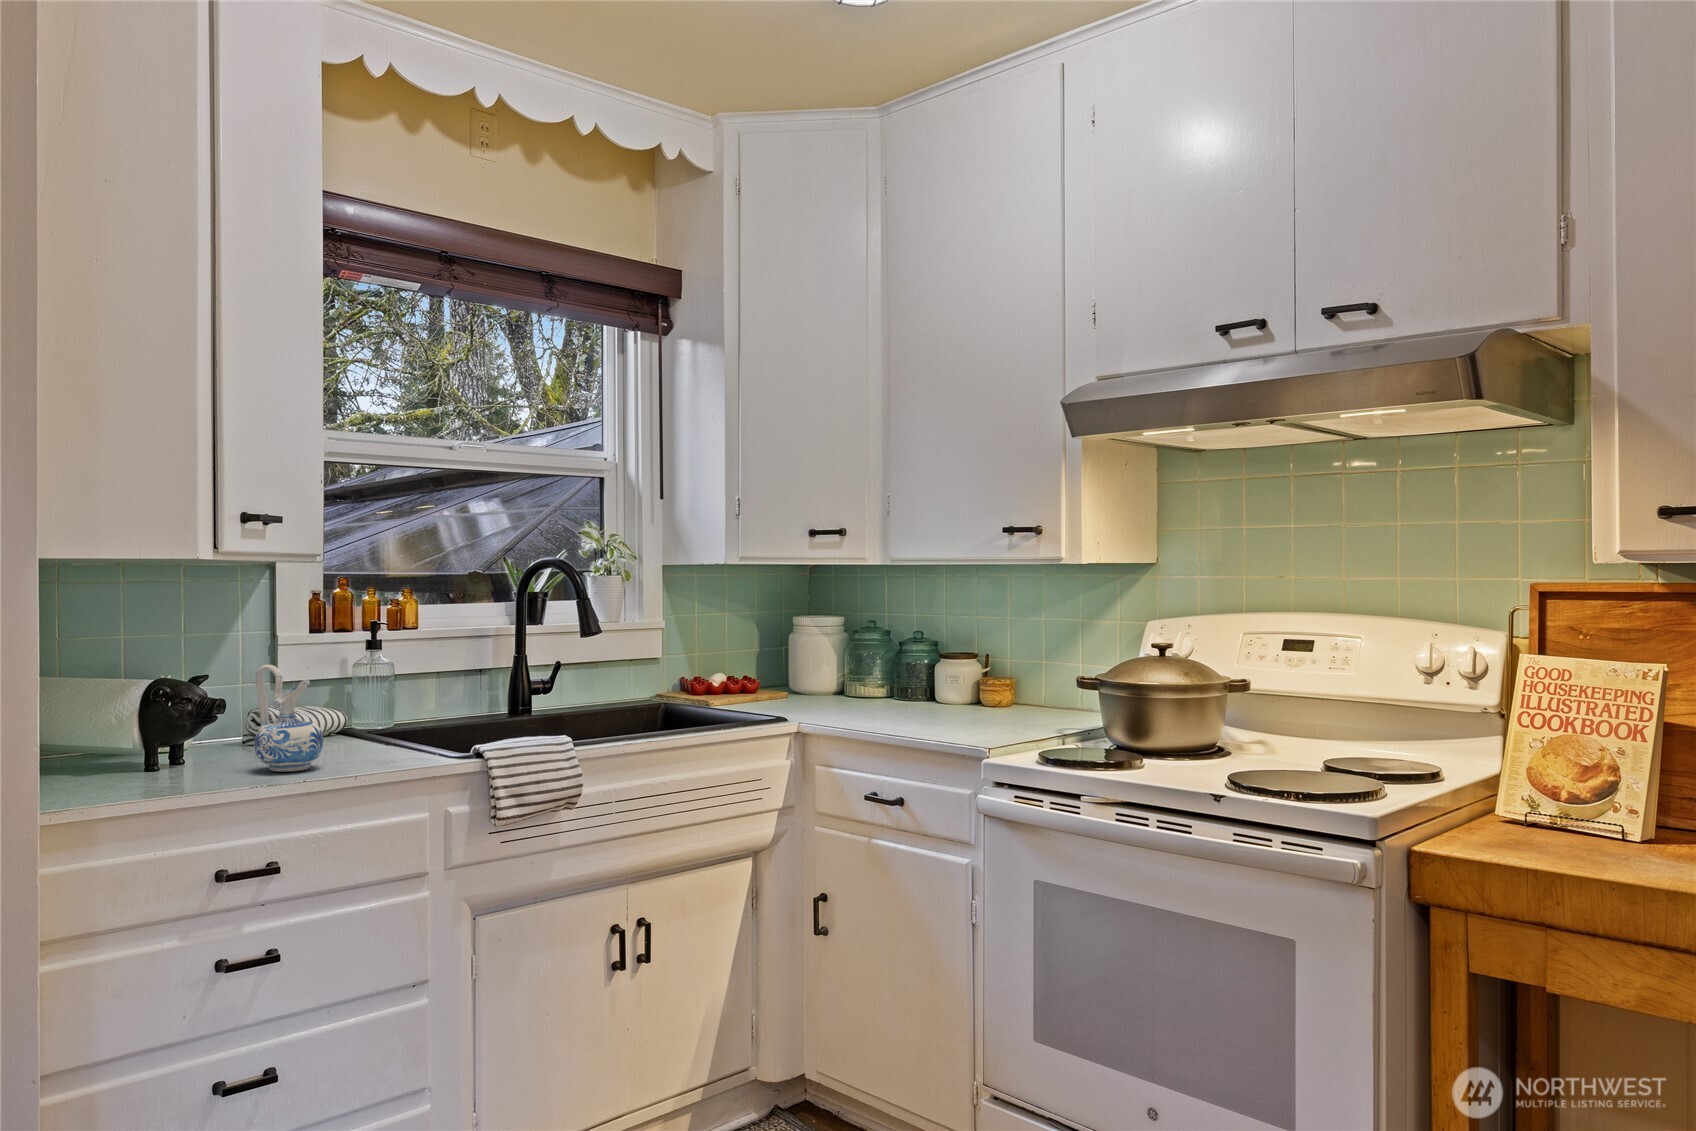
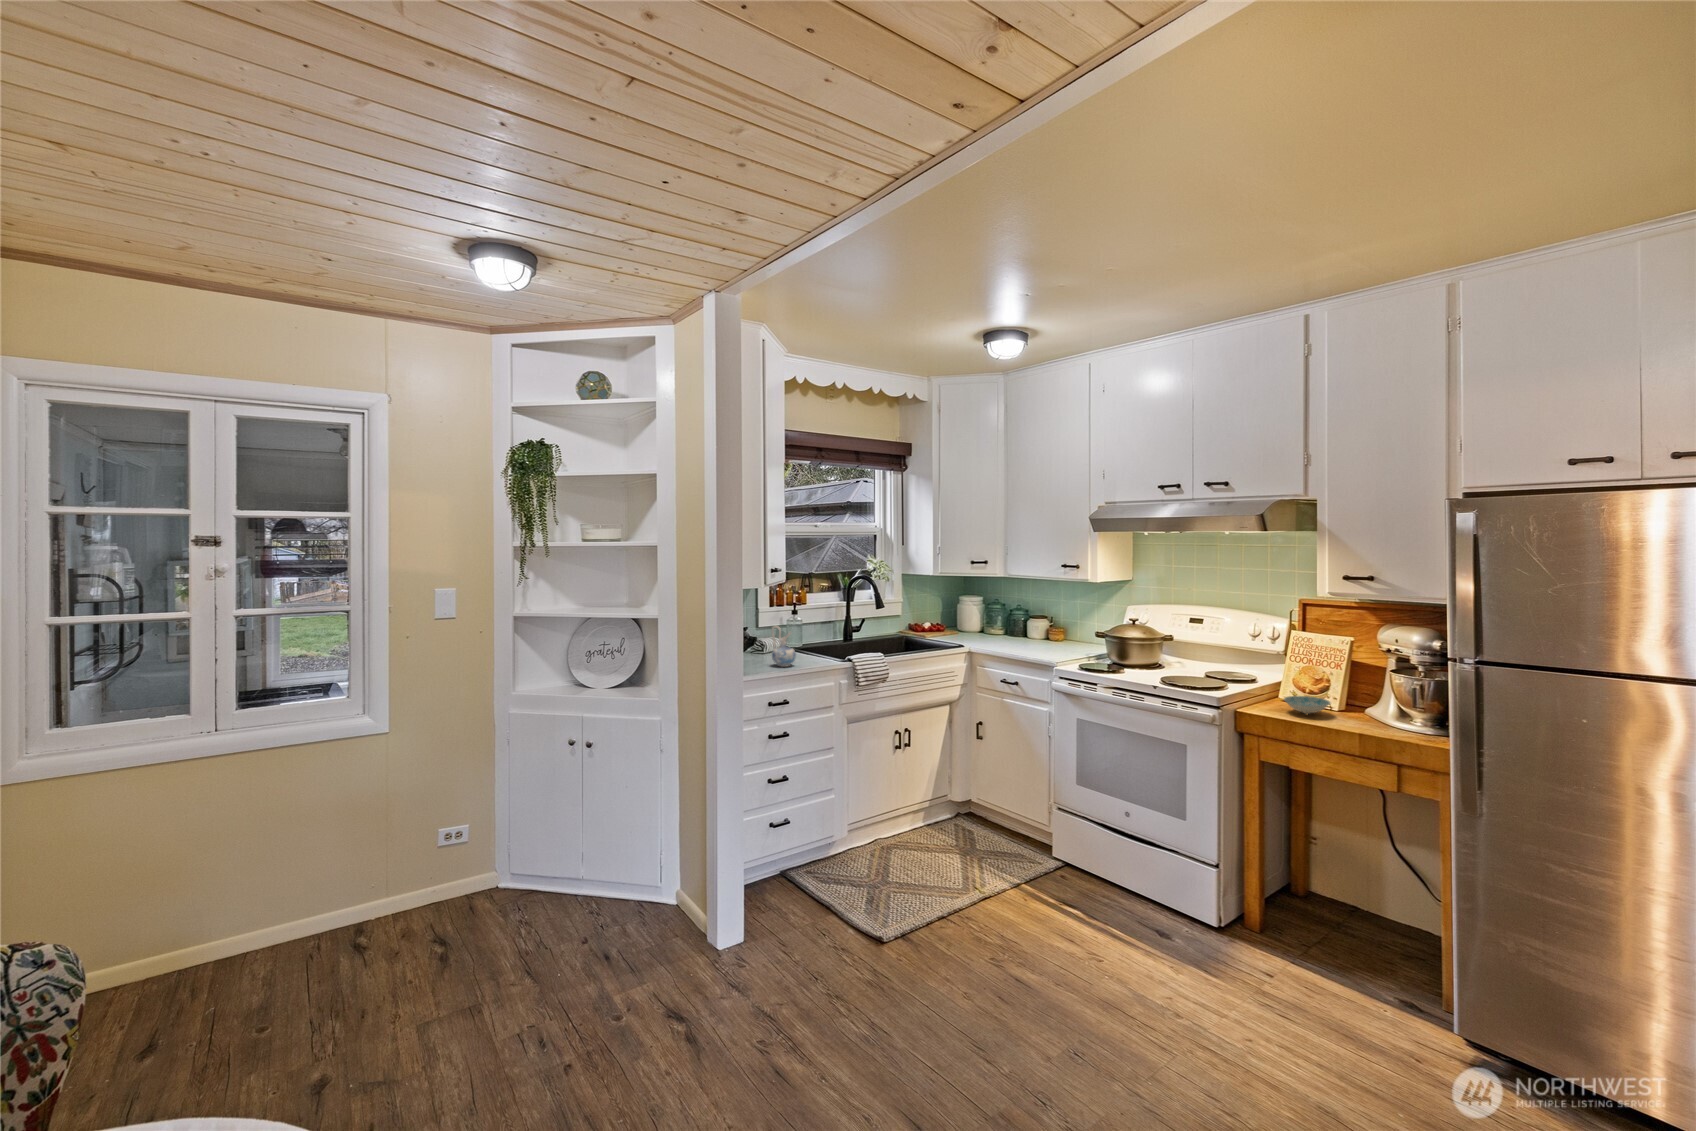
ceramic bowl: none [1523,808,1638,854] -> present [1284,696,1330,714]

